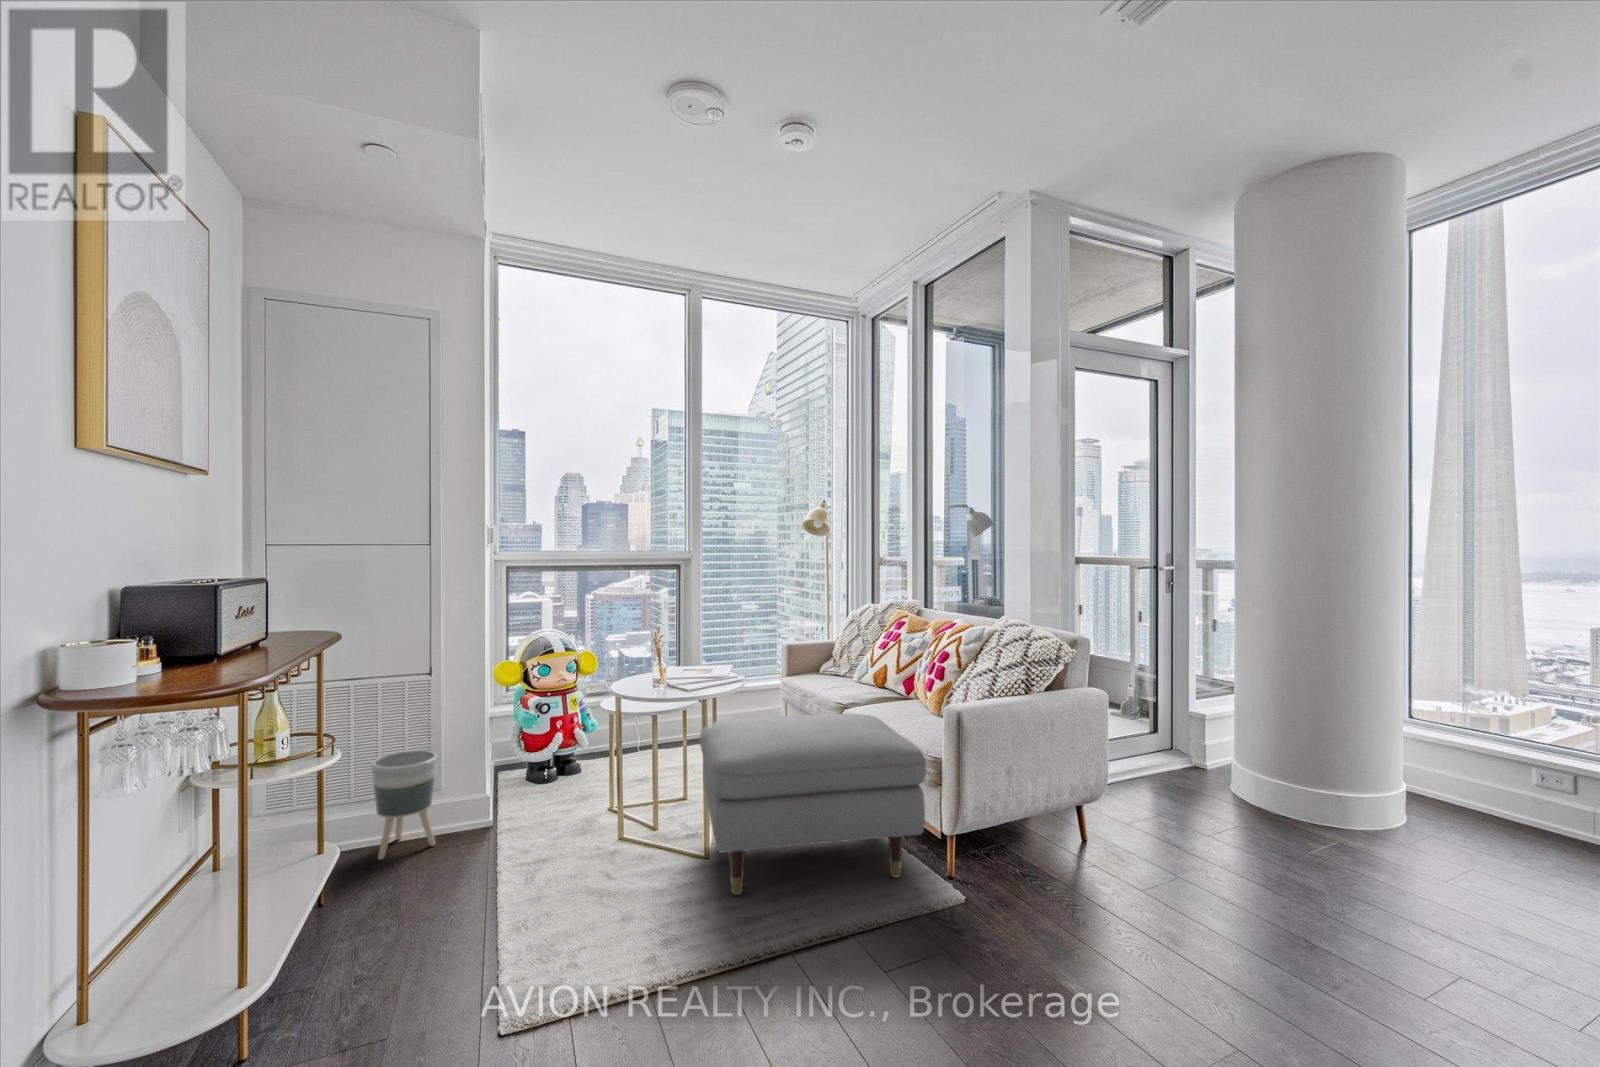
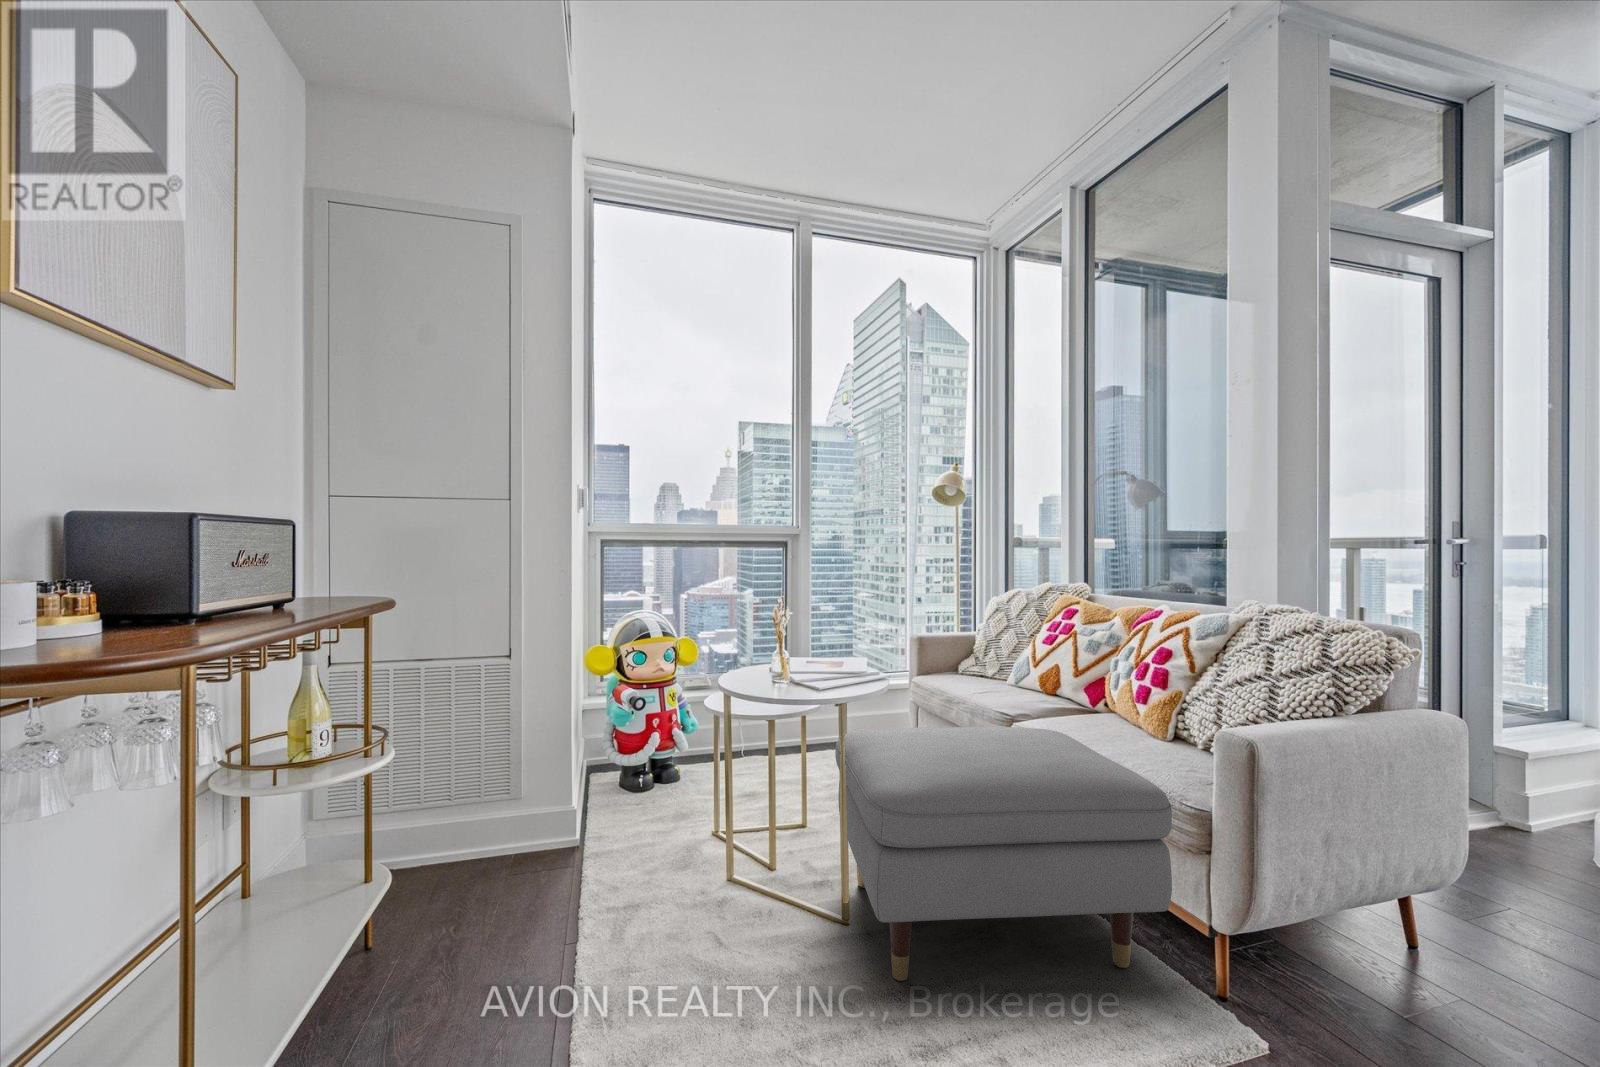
planter: present [371,750,438,859] -> none [436,750,515,885]

